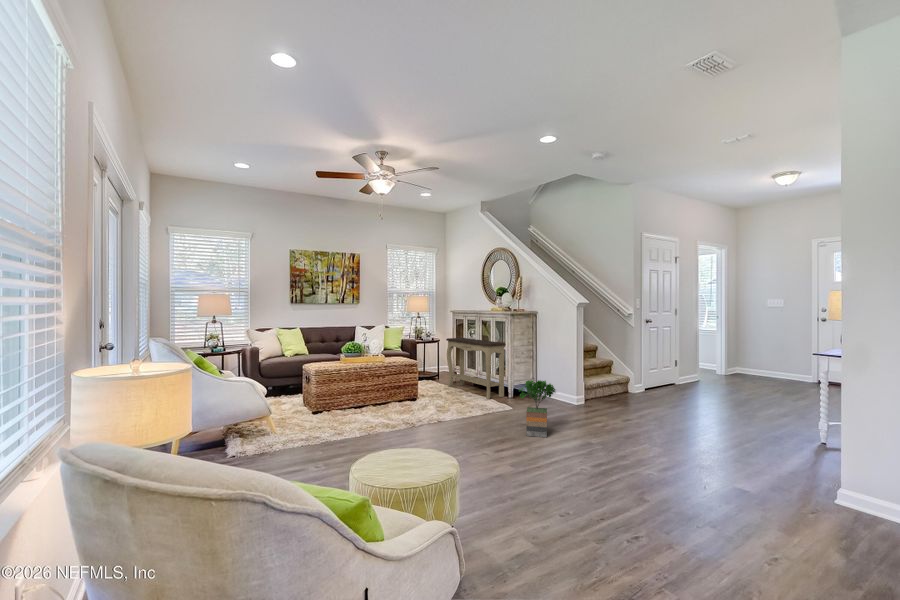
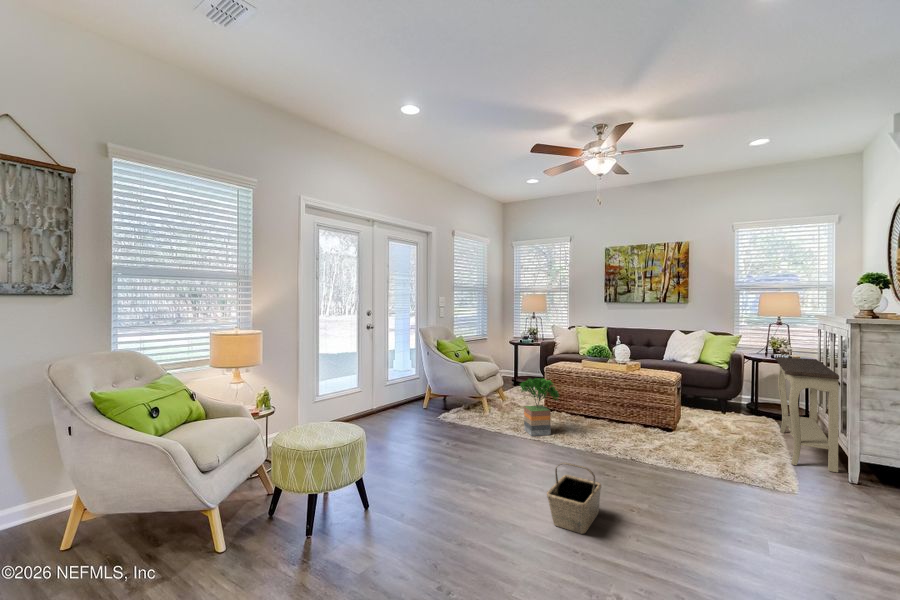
potted tree: present [519,380,556,437] -> present [520,378,559,436]
basket: none [482,418,527,463] -> present [547,463,601,534]

